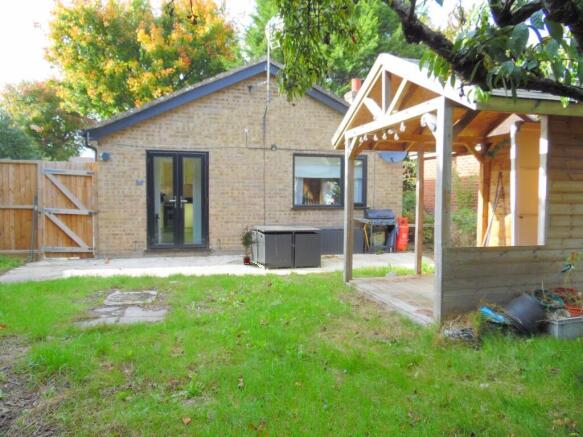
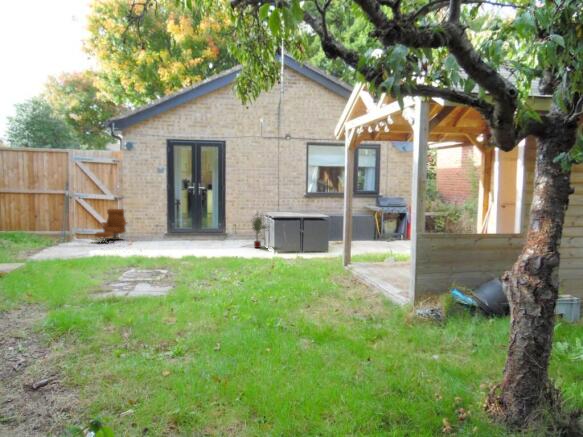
lounge chair: none [68,225,104,264] -> present [95,209,127,243]

